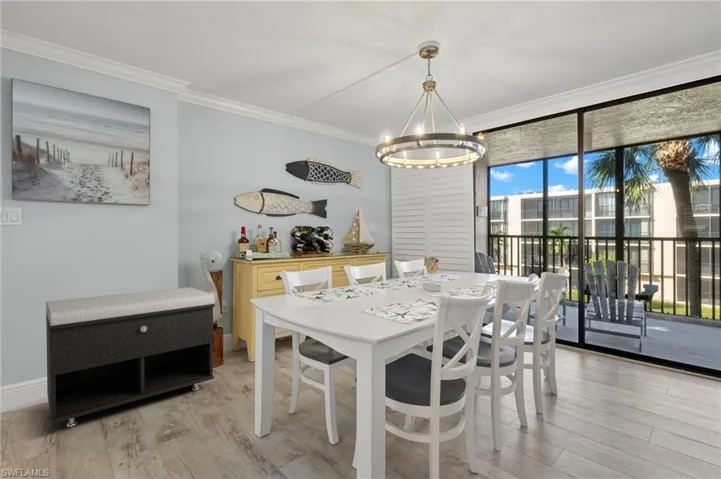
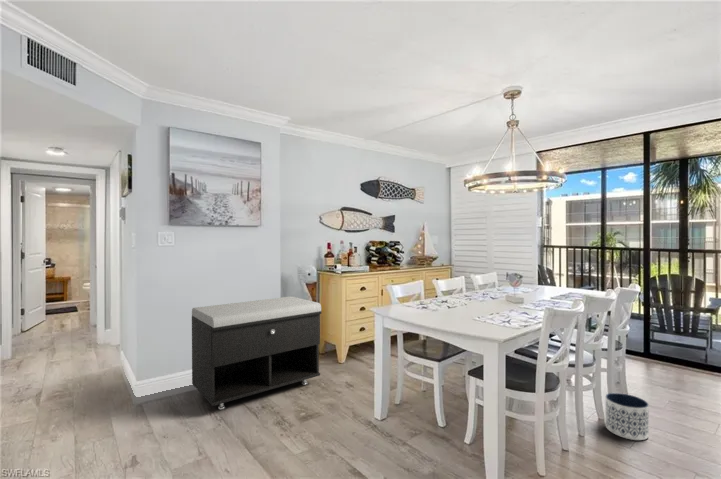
planter: none [525,393,572,450] -> present [606,393,649,440]

